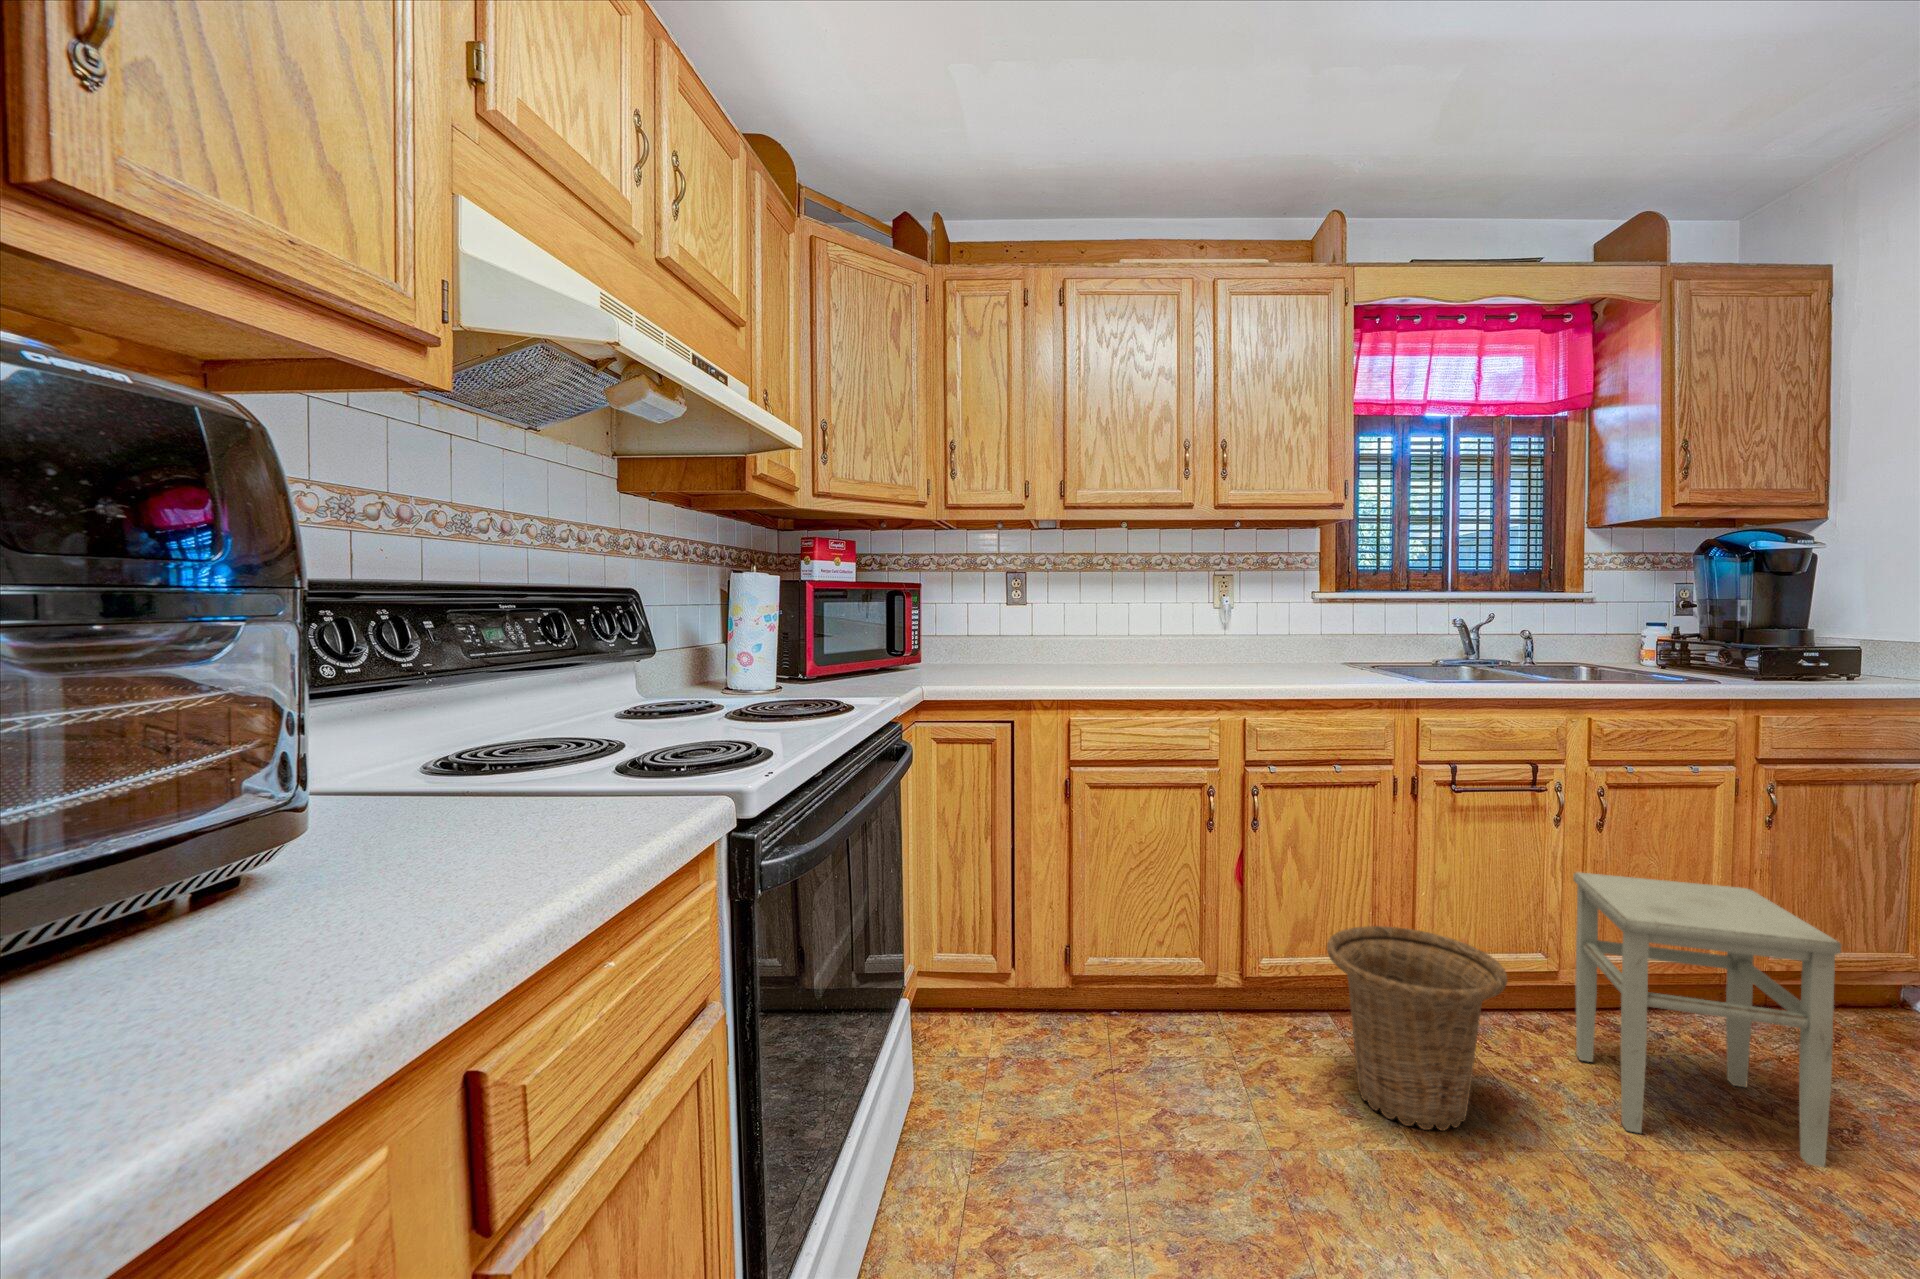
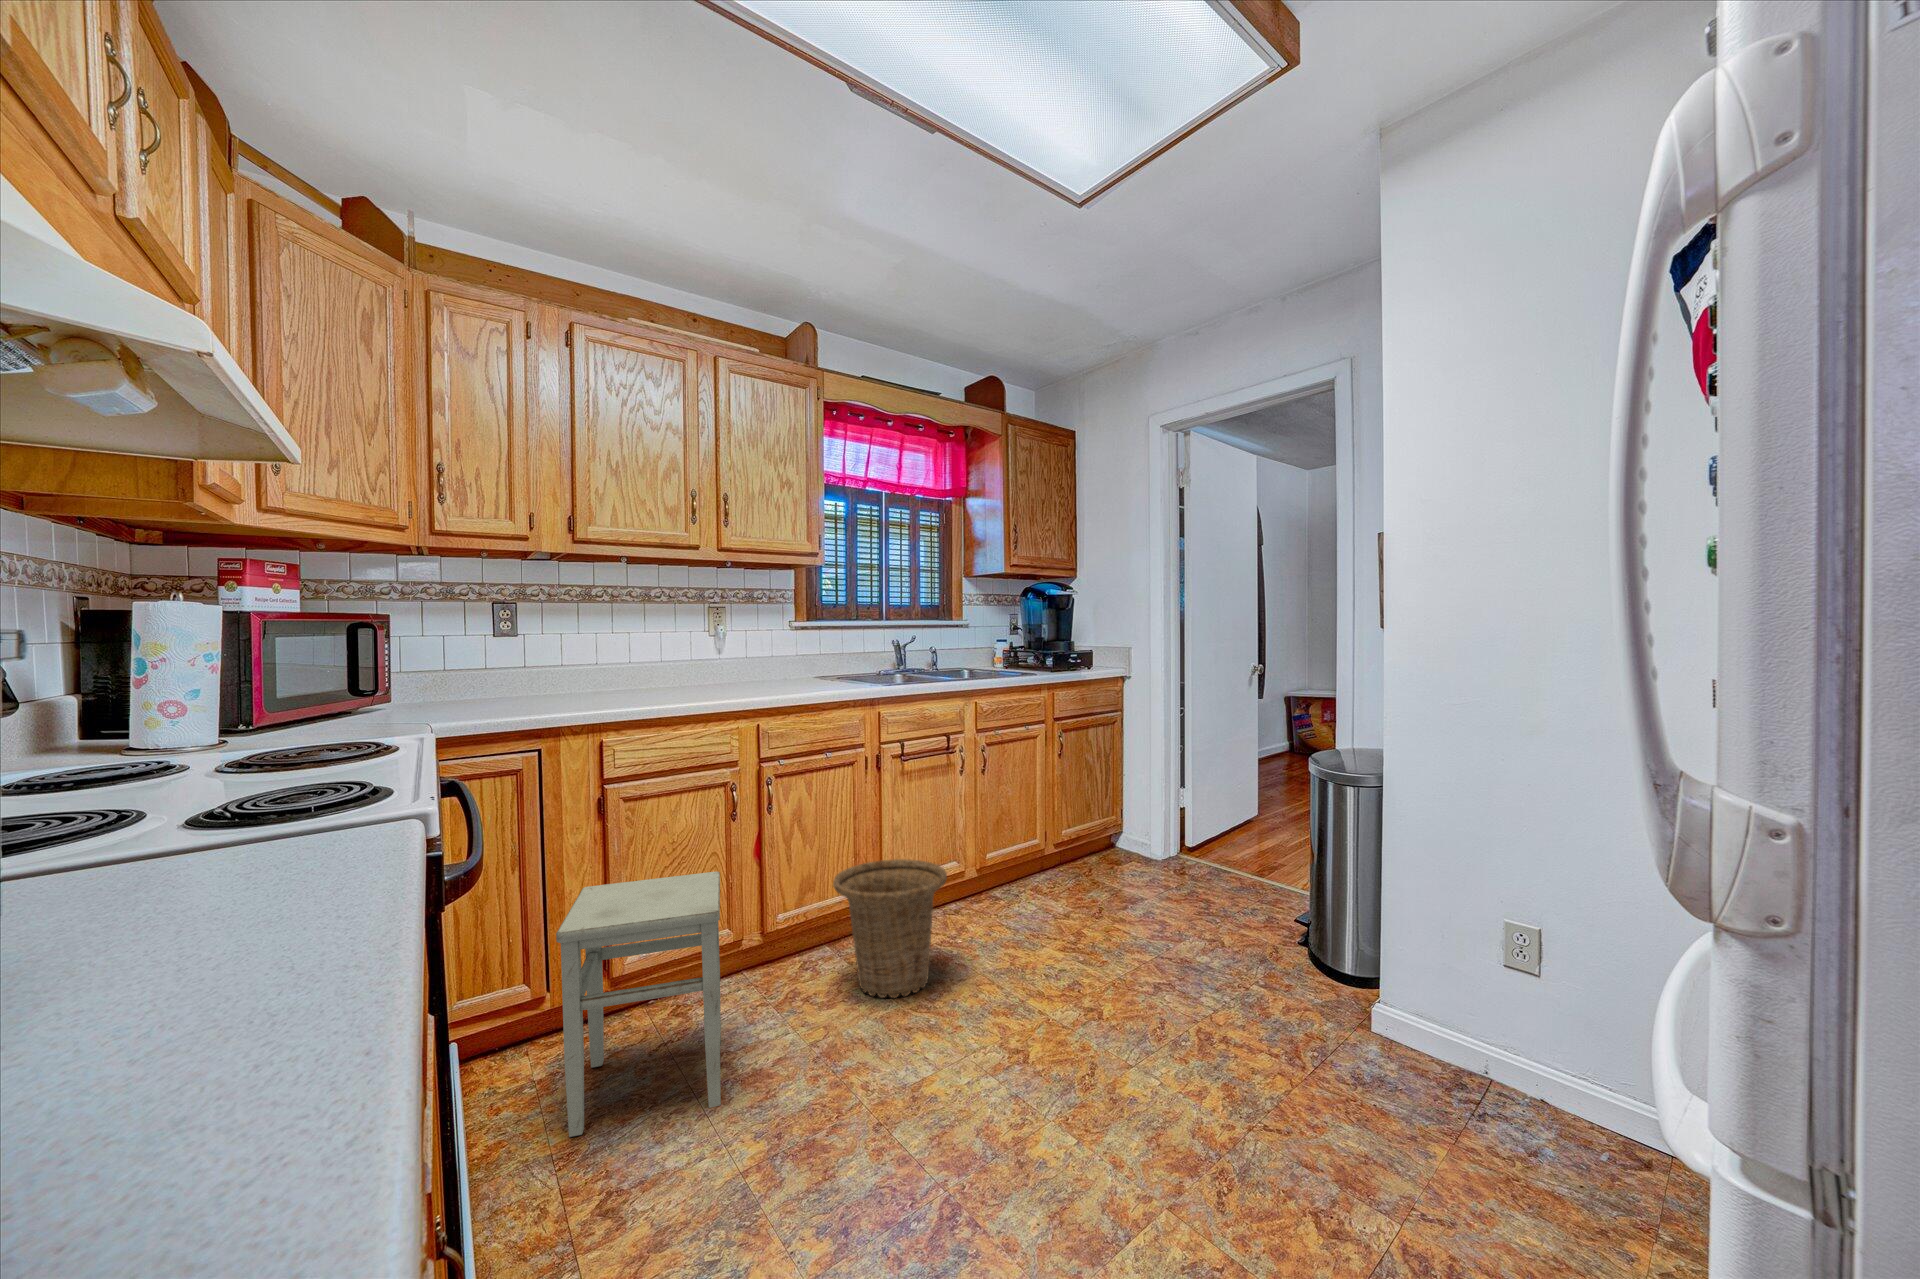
stool: present [1573,872,1841,1167] -> present [556,872,721,1137]

